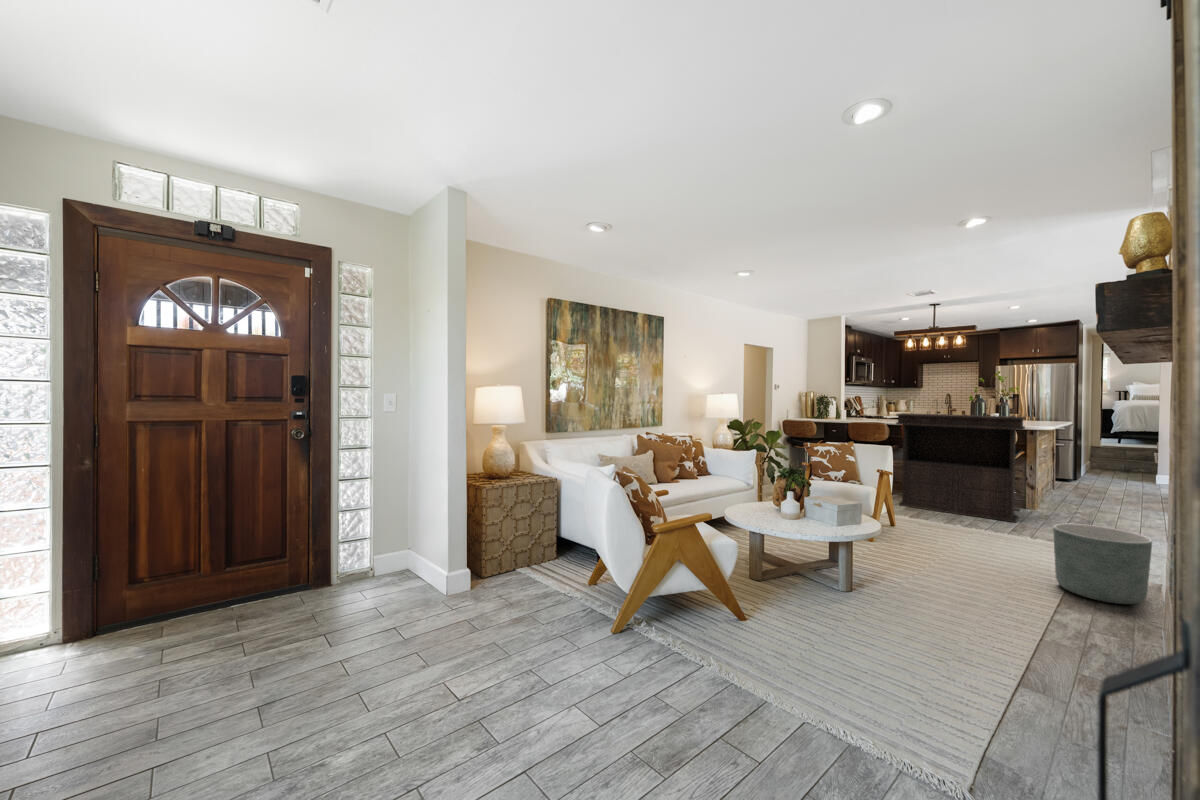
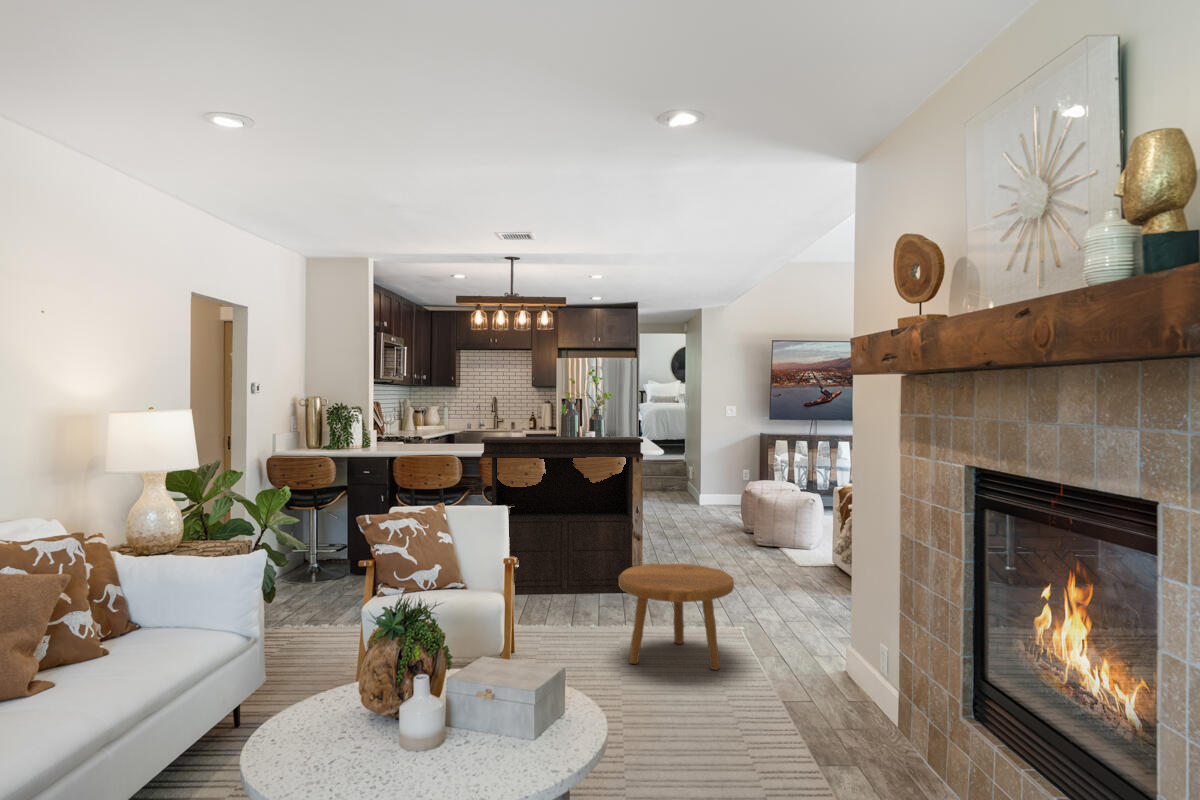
footstool: none [964,493,1060,564] -> present [619,564,734,670]
planter: present [1053,524,1152,604] -> none [763,603,867,721]

